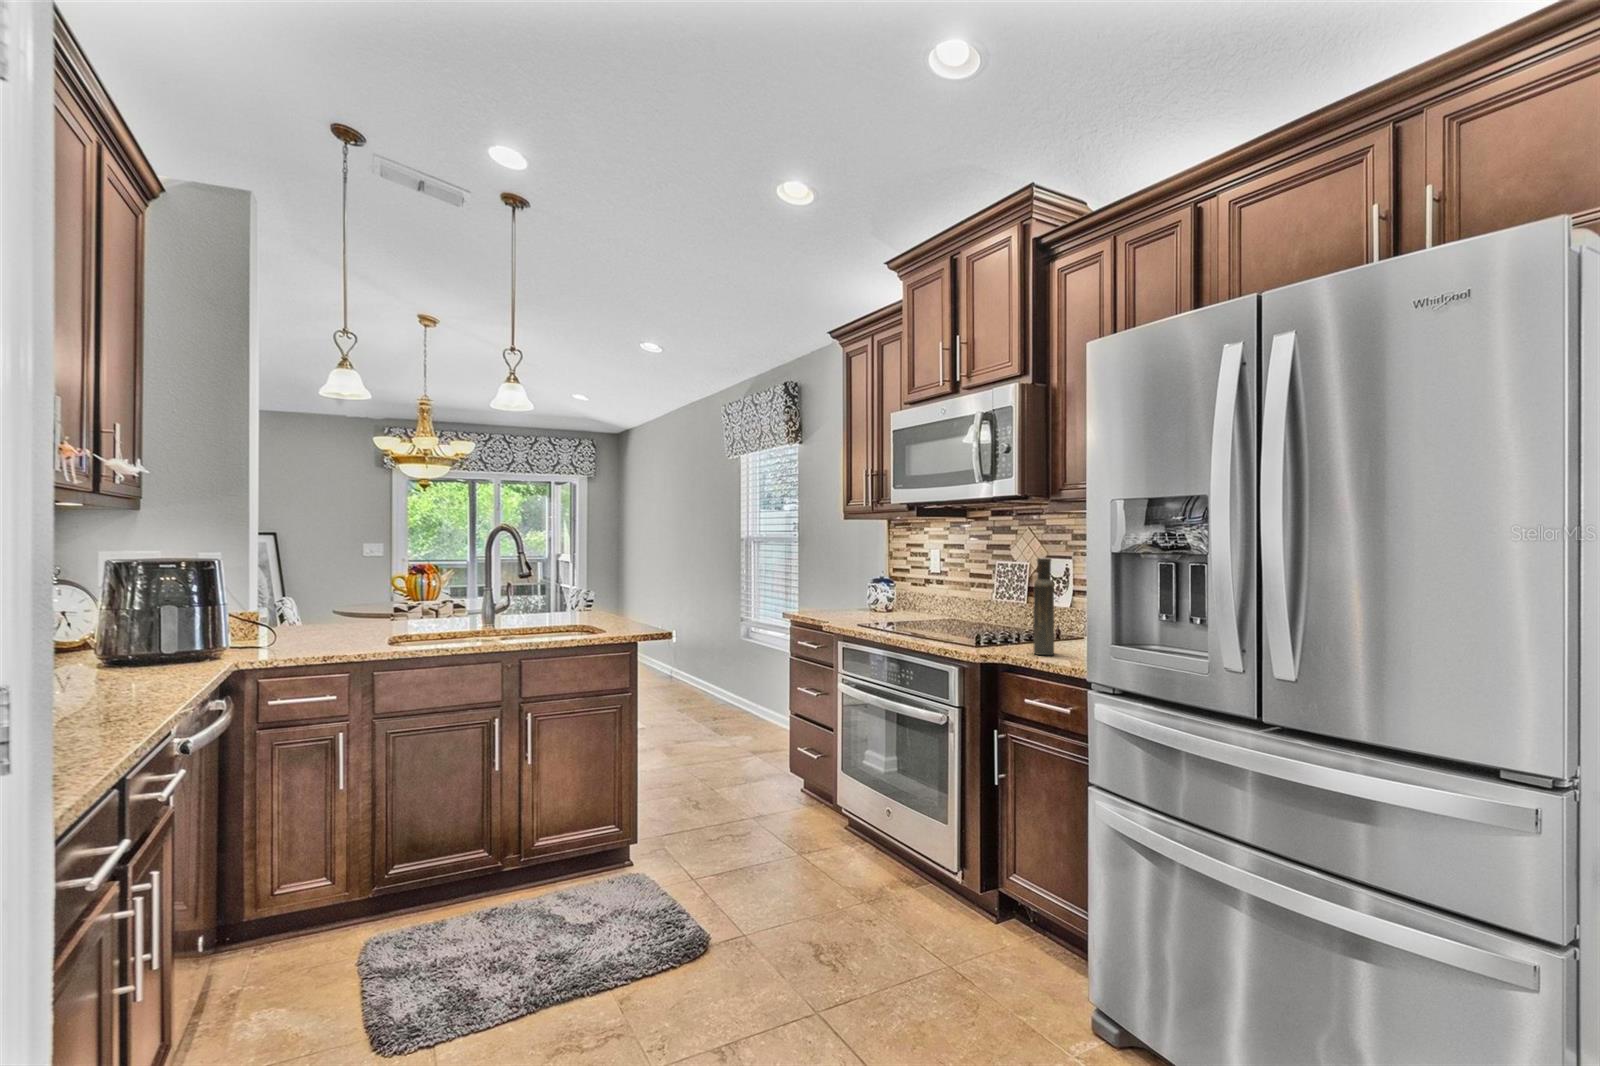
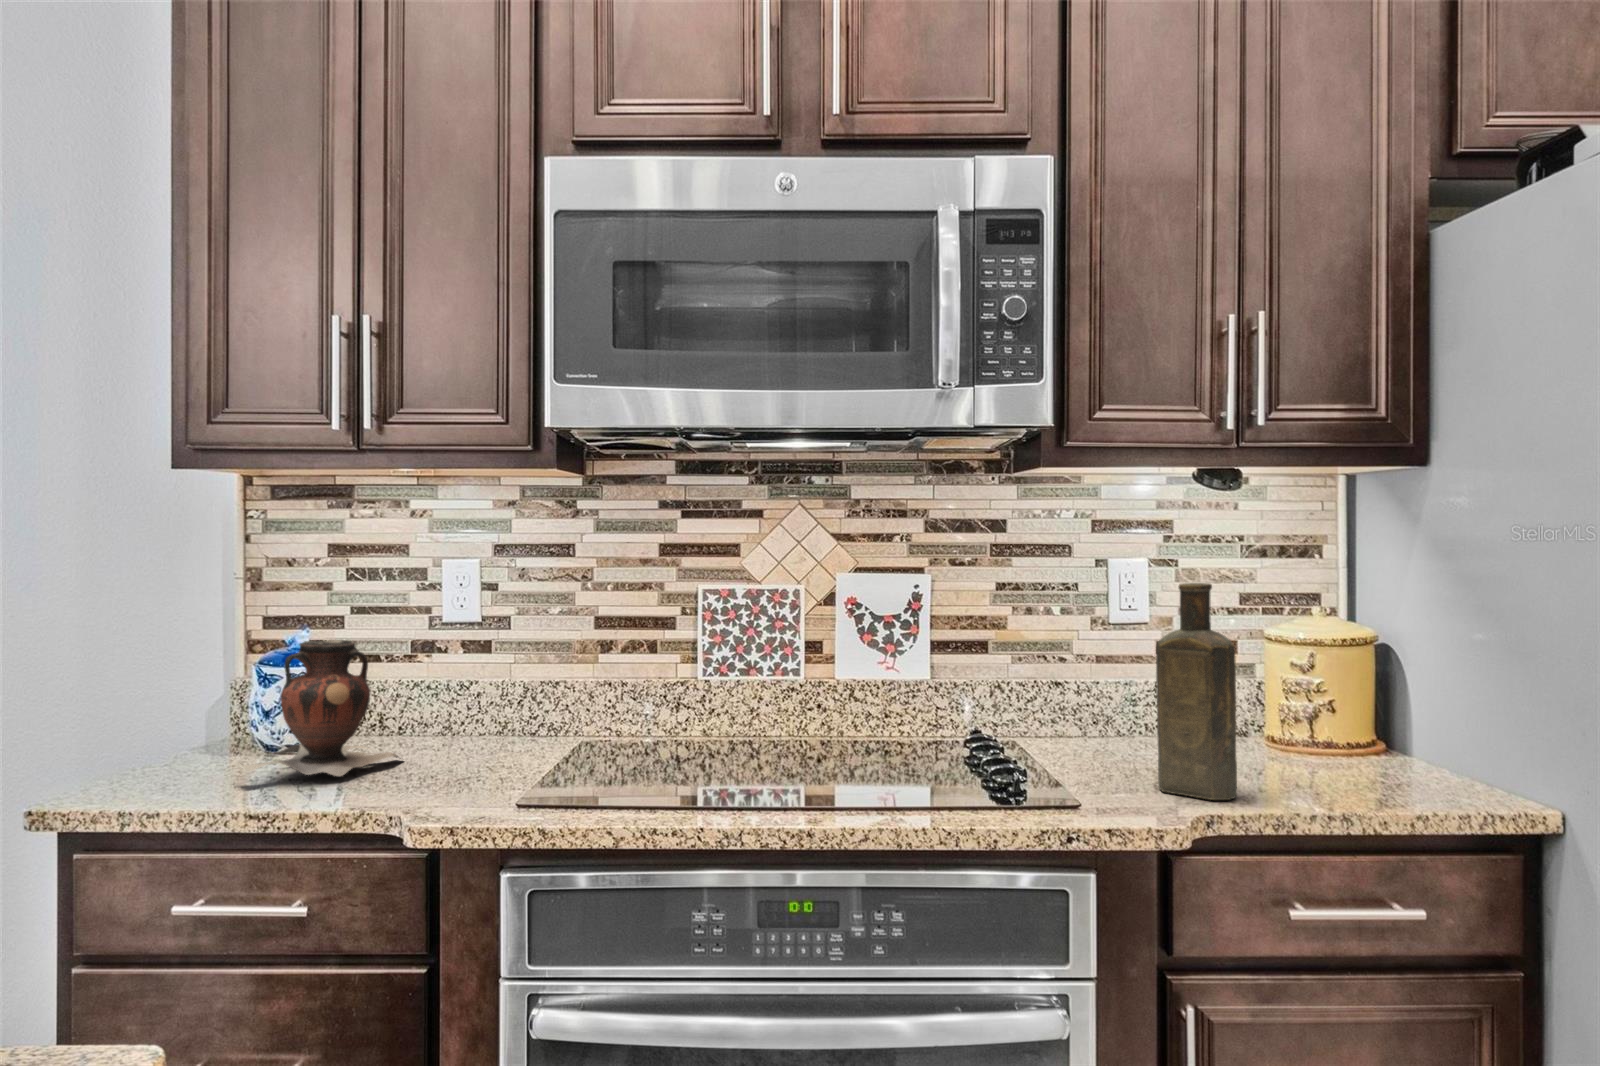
vase: none [839,573,893,618] -> present [239,640,401,776]

